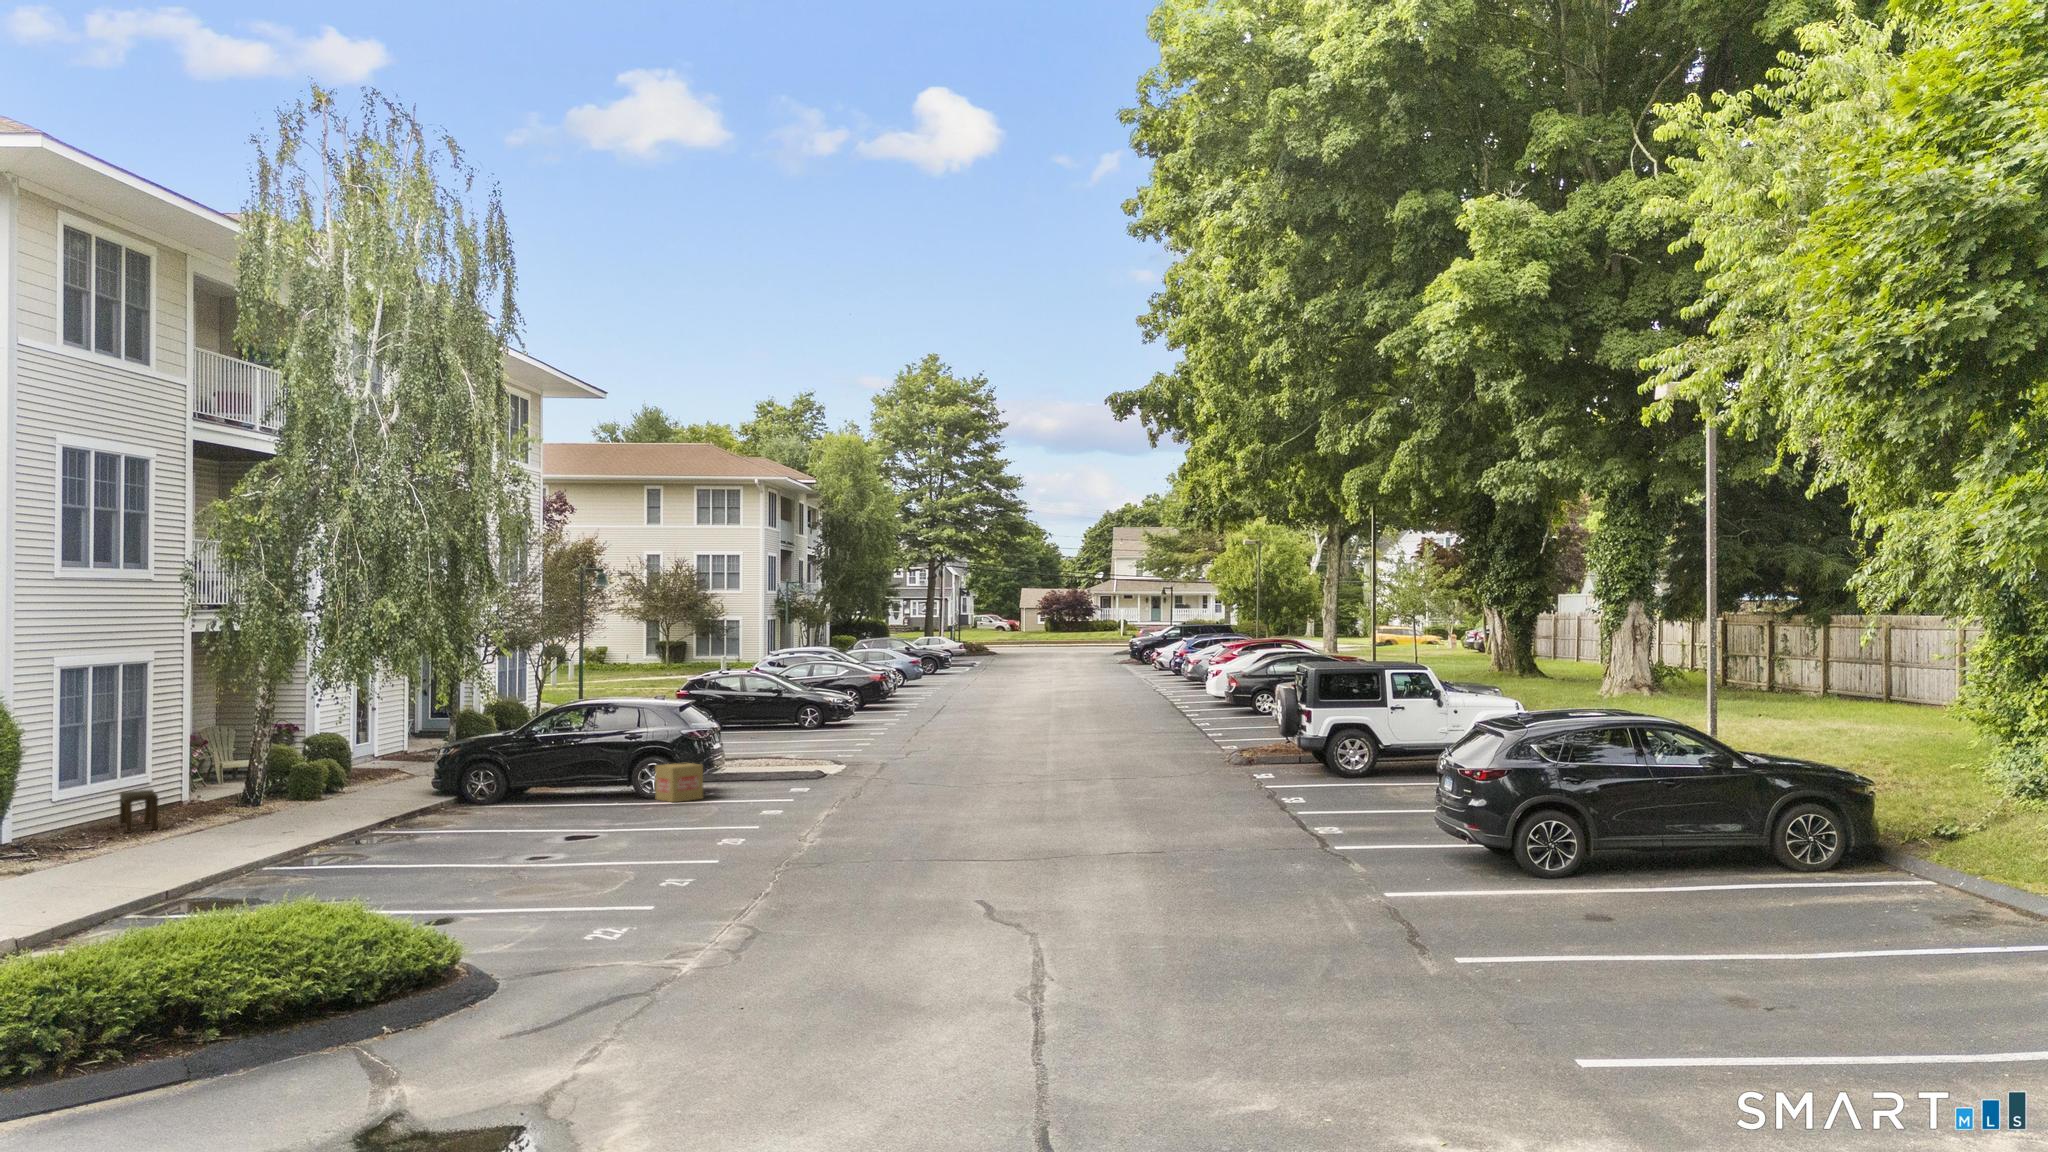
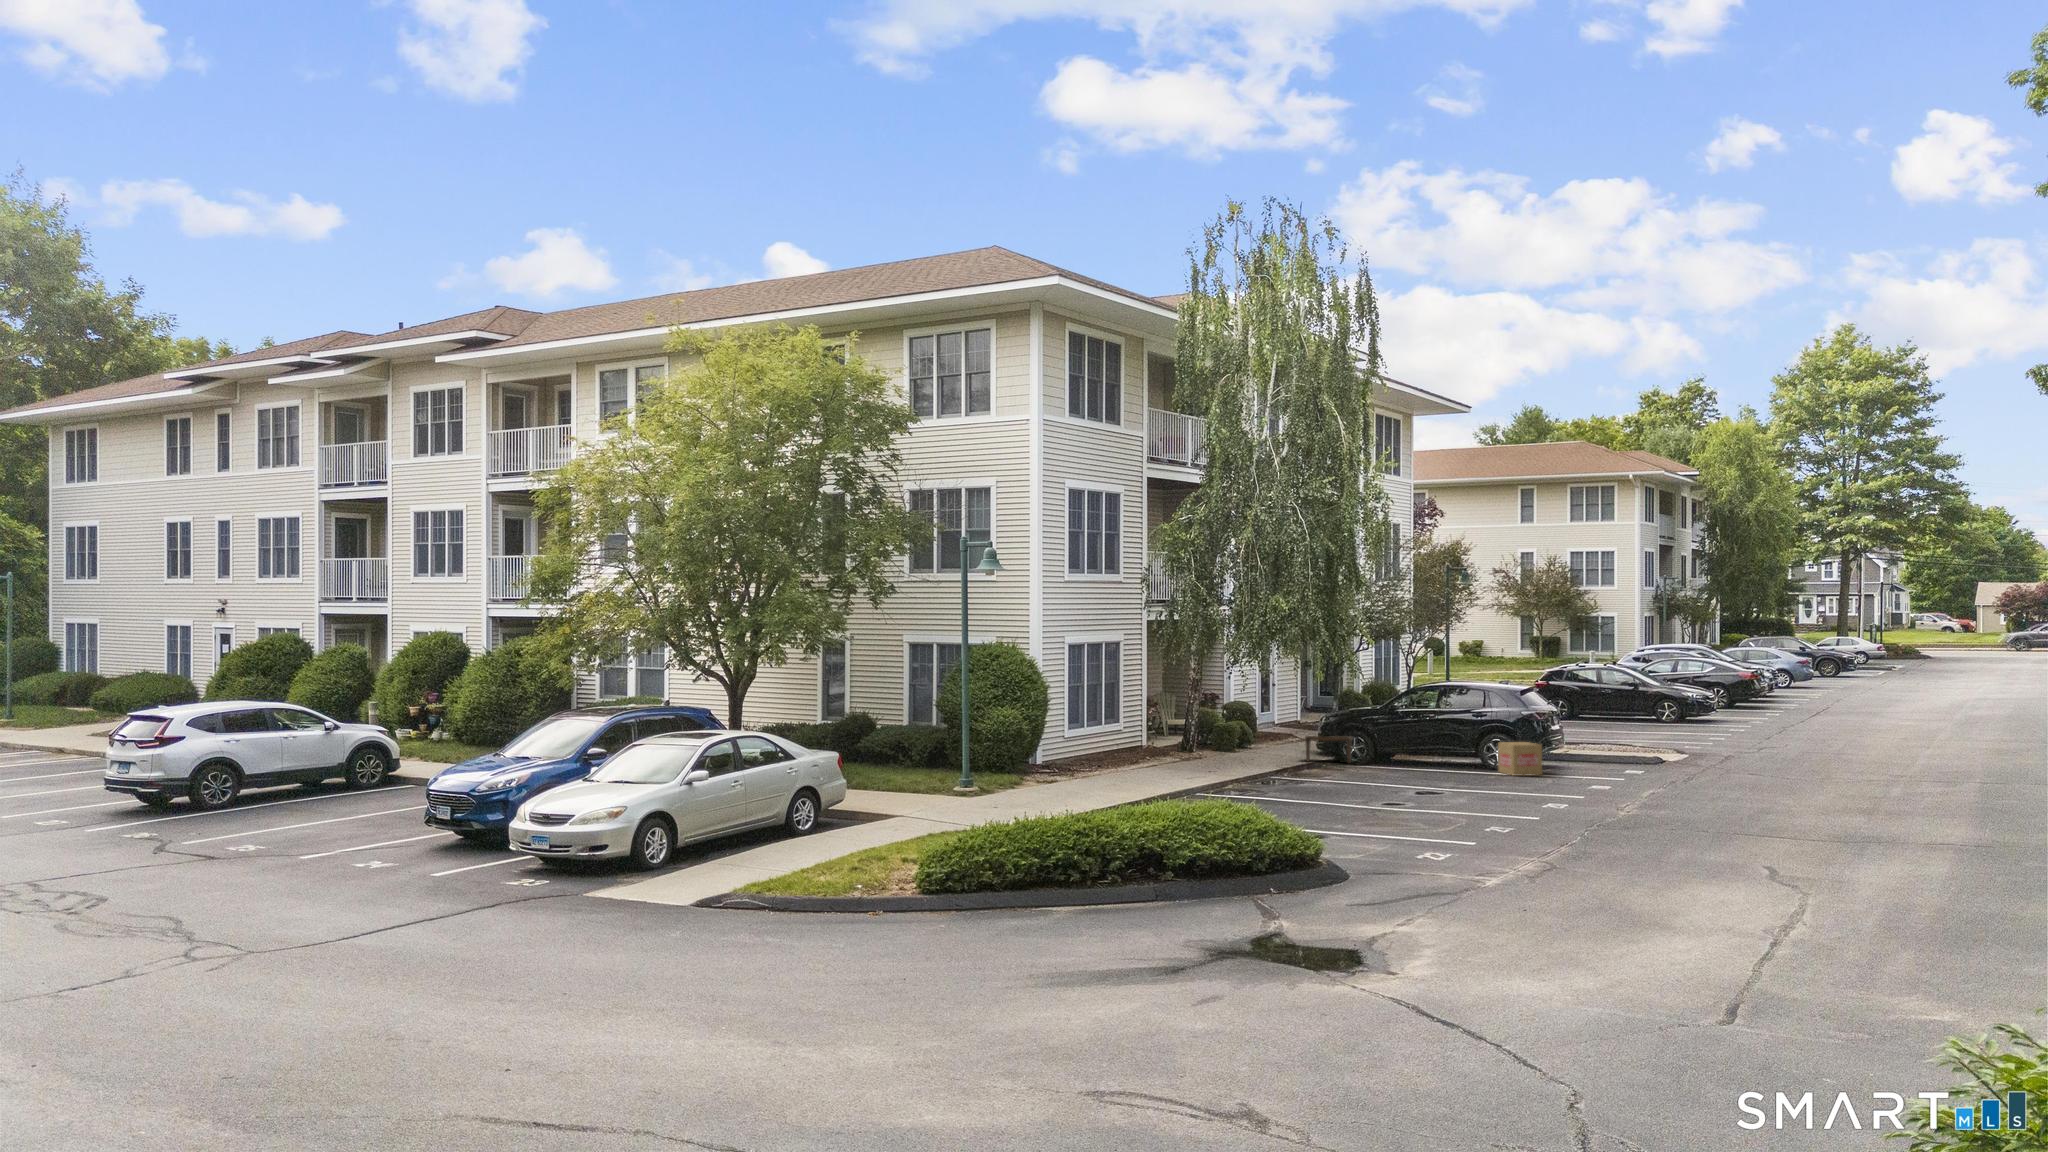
bench: present [120,790,158,833] -> present [1305,736,1353,763]

